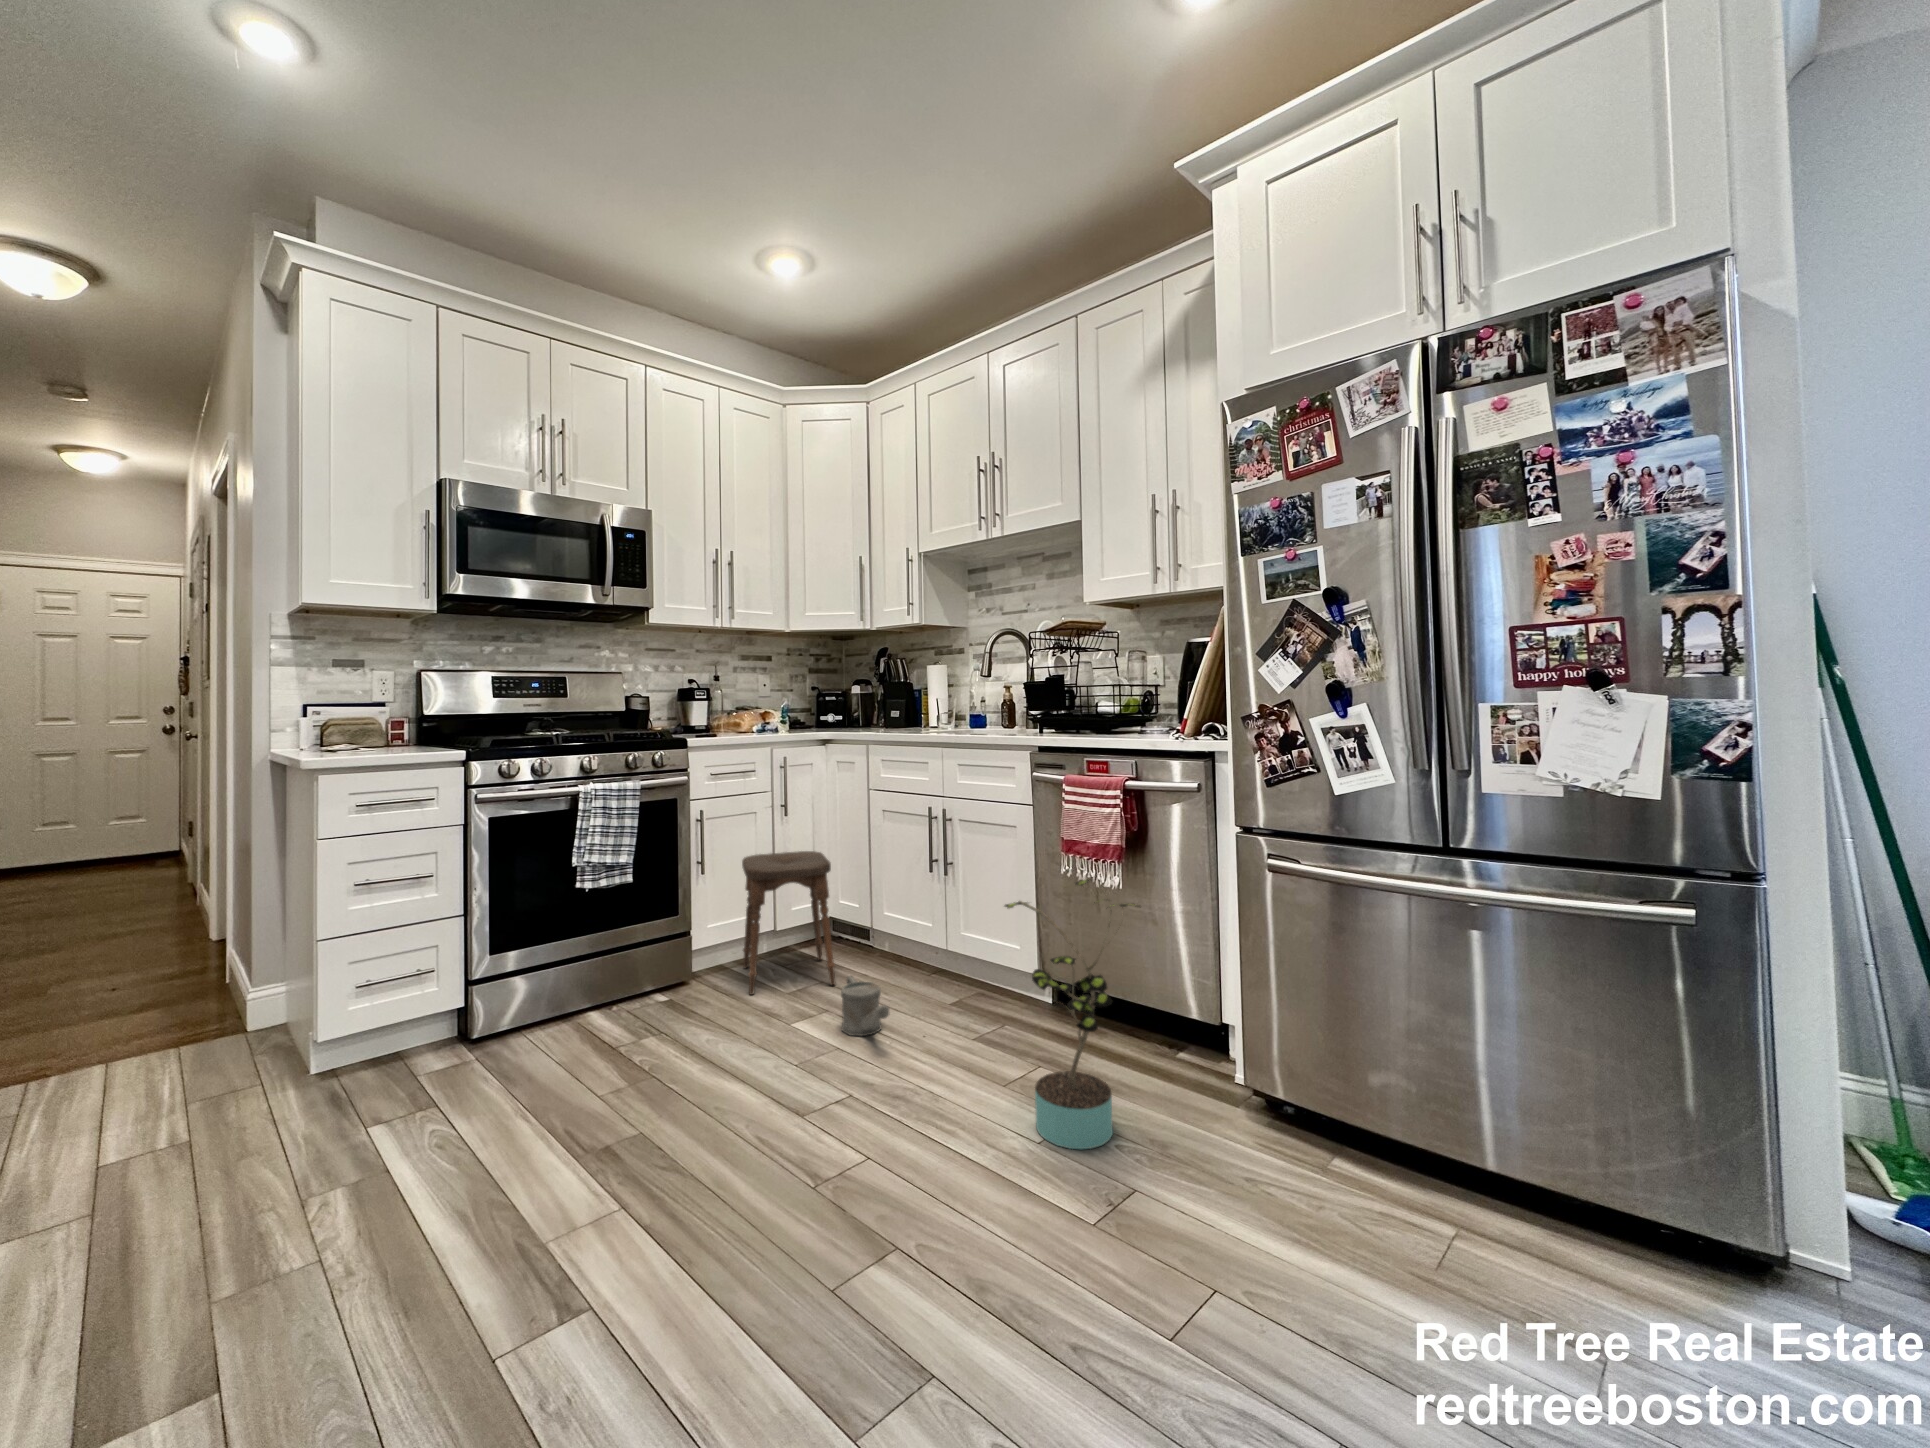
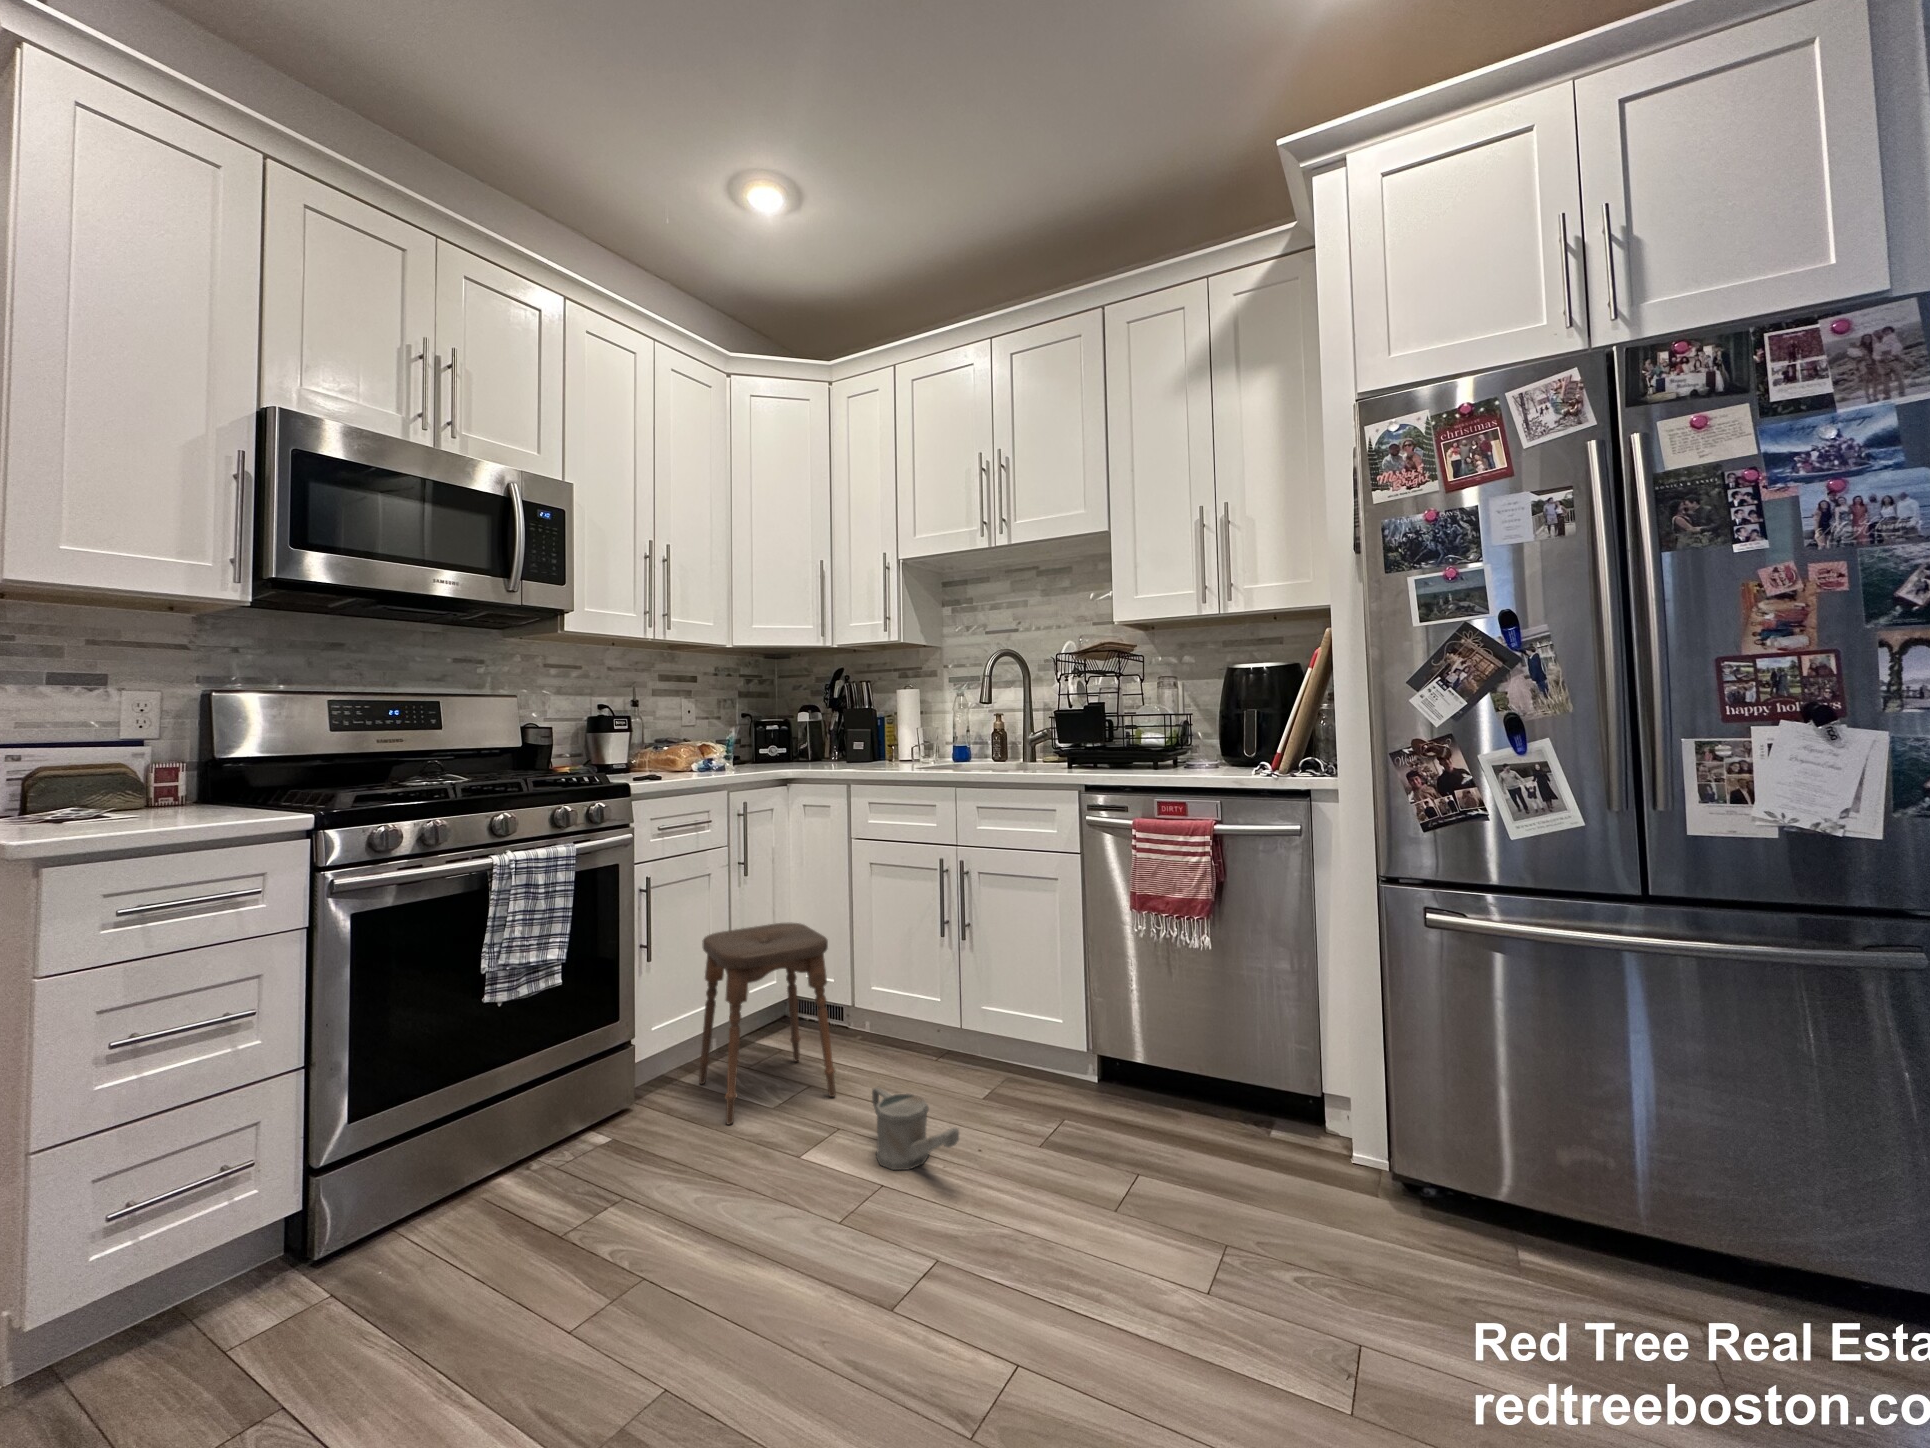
potted plant: present [1005,880,1135,1149] -> none [1144,951,1325,1300]

